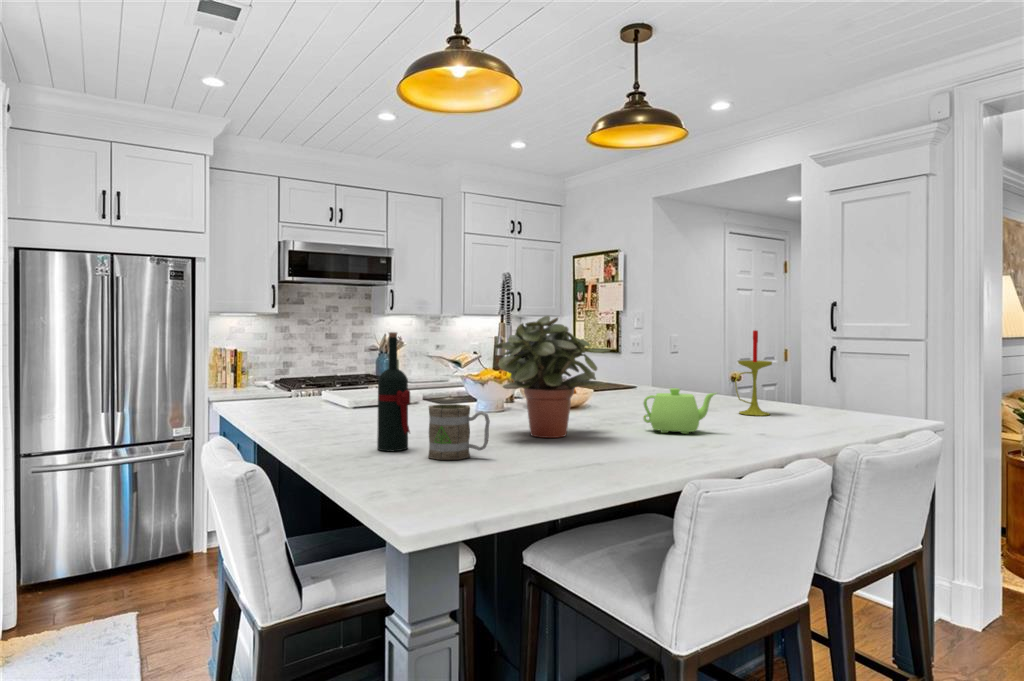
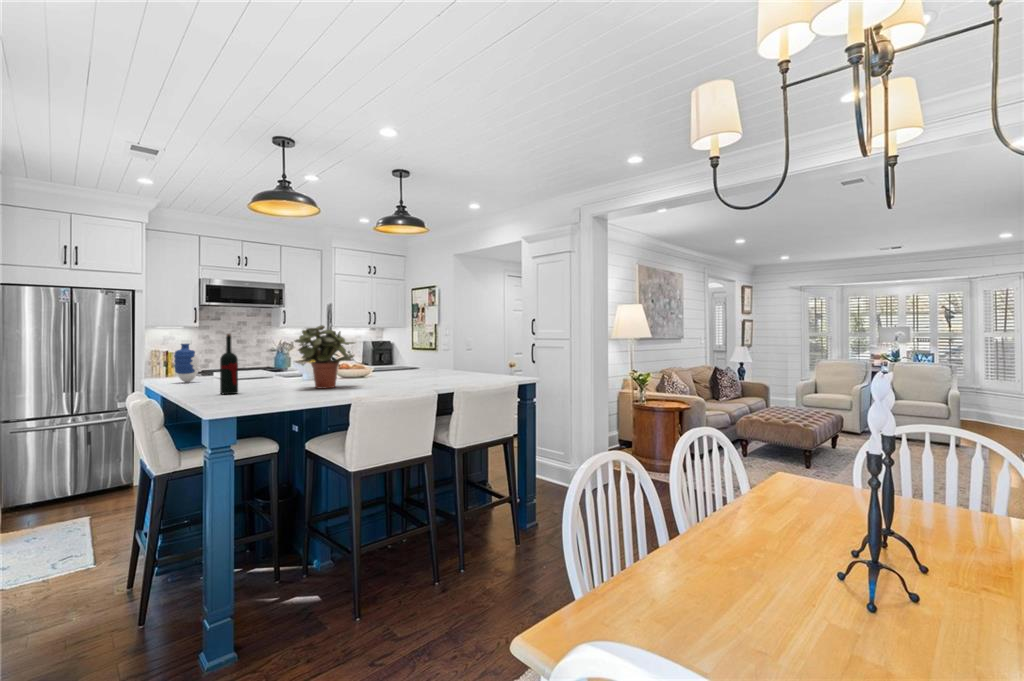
candle: present [735,330,772,416] -> none [449,332,471,379]
vase: none [269,344,308,409] -> present [174,344,201,382]
teapot: present [644,388,716,434] -> none [382,362,419,385]
mug: present [428,404,490,460] -> none [243,369,276,396]

